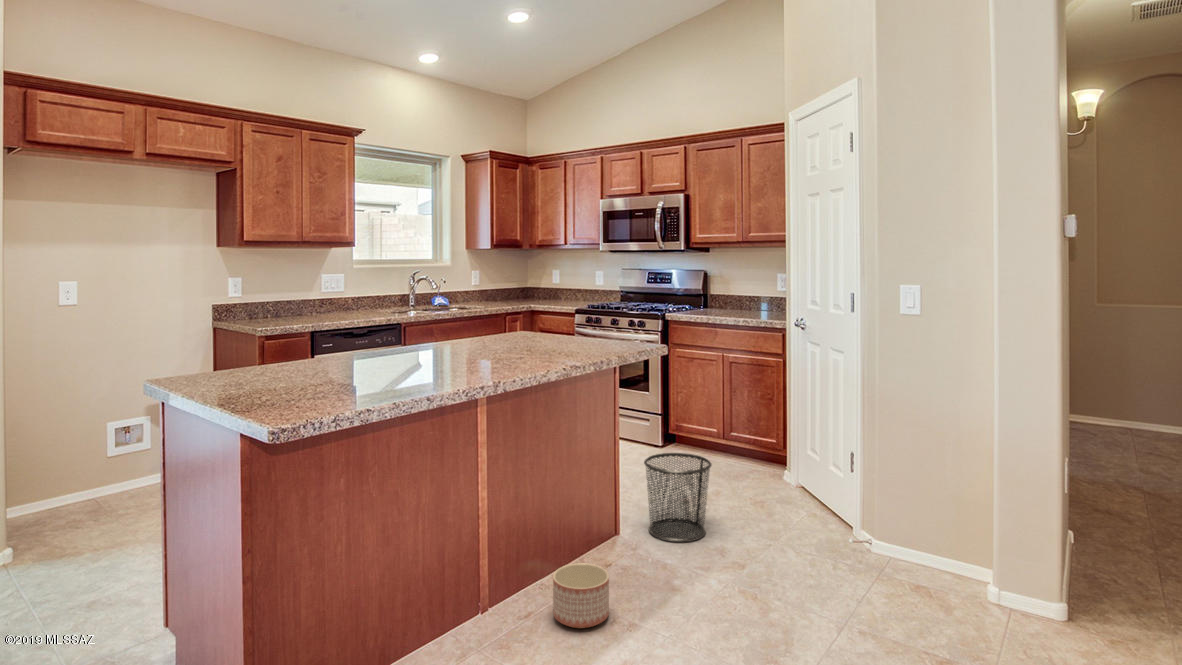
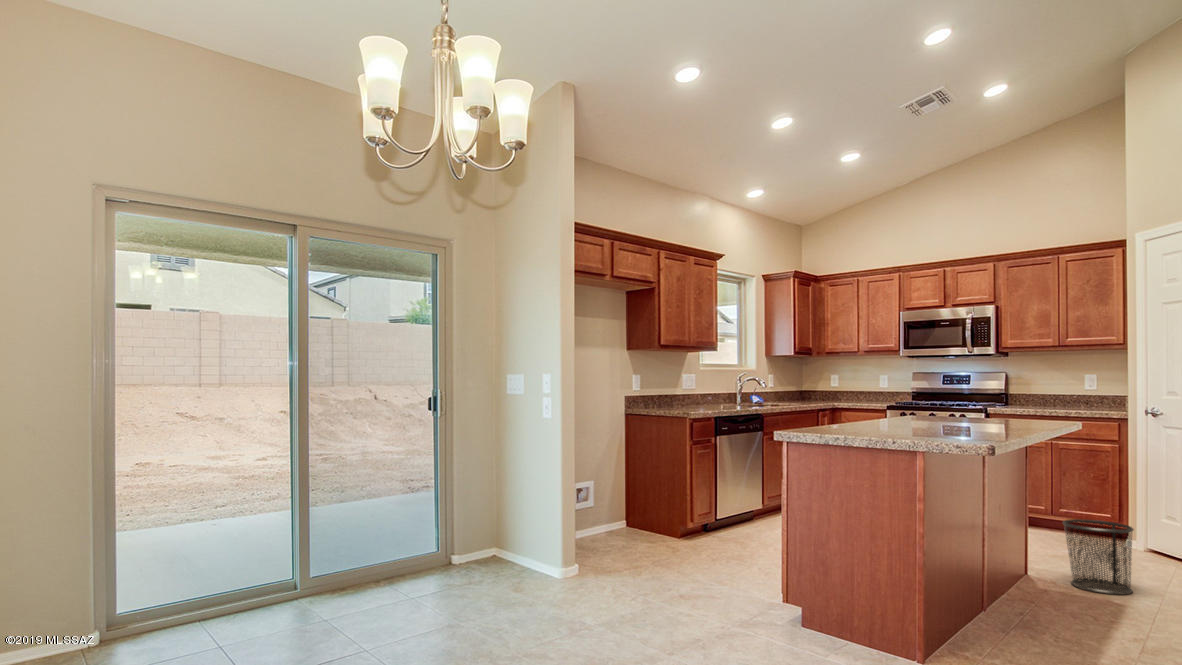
planter: present [553,563,609,628] -> none [1067,591,1125,640]

